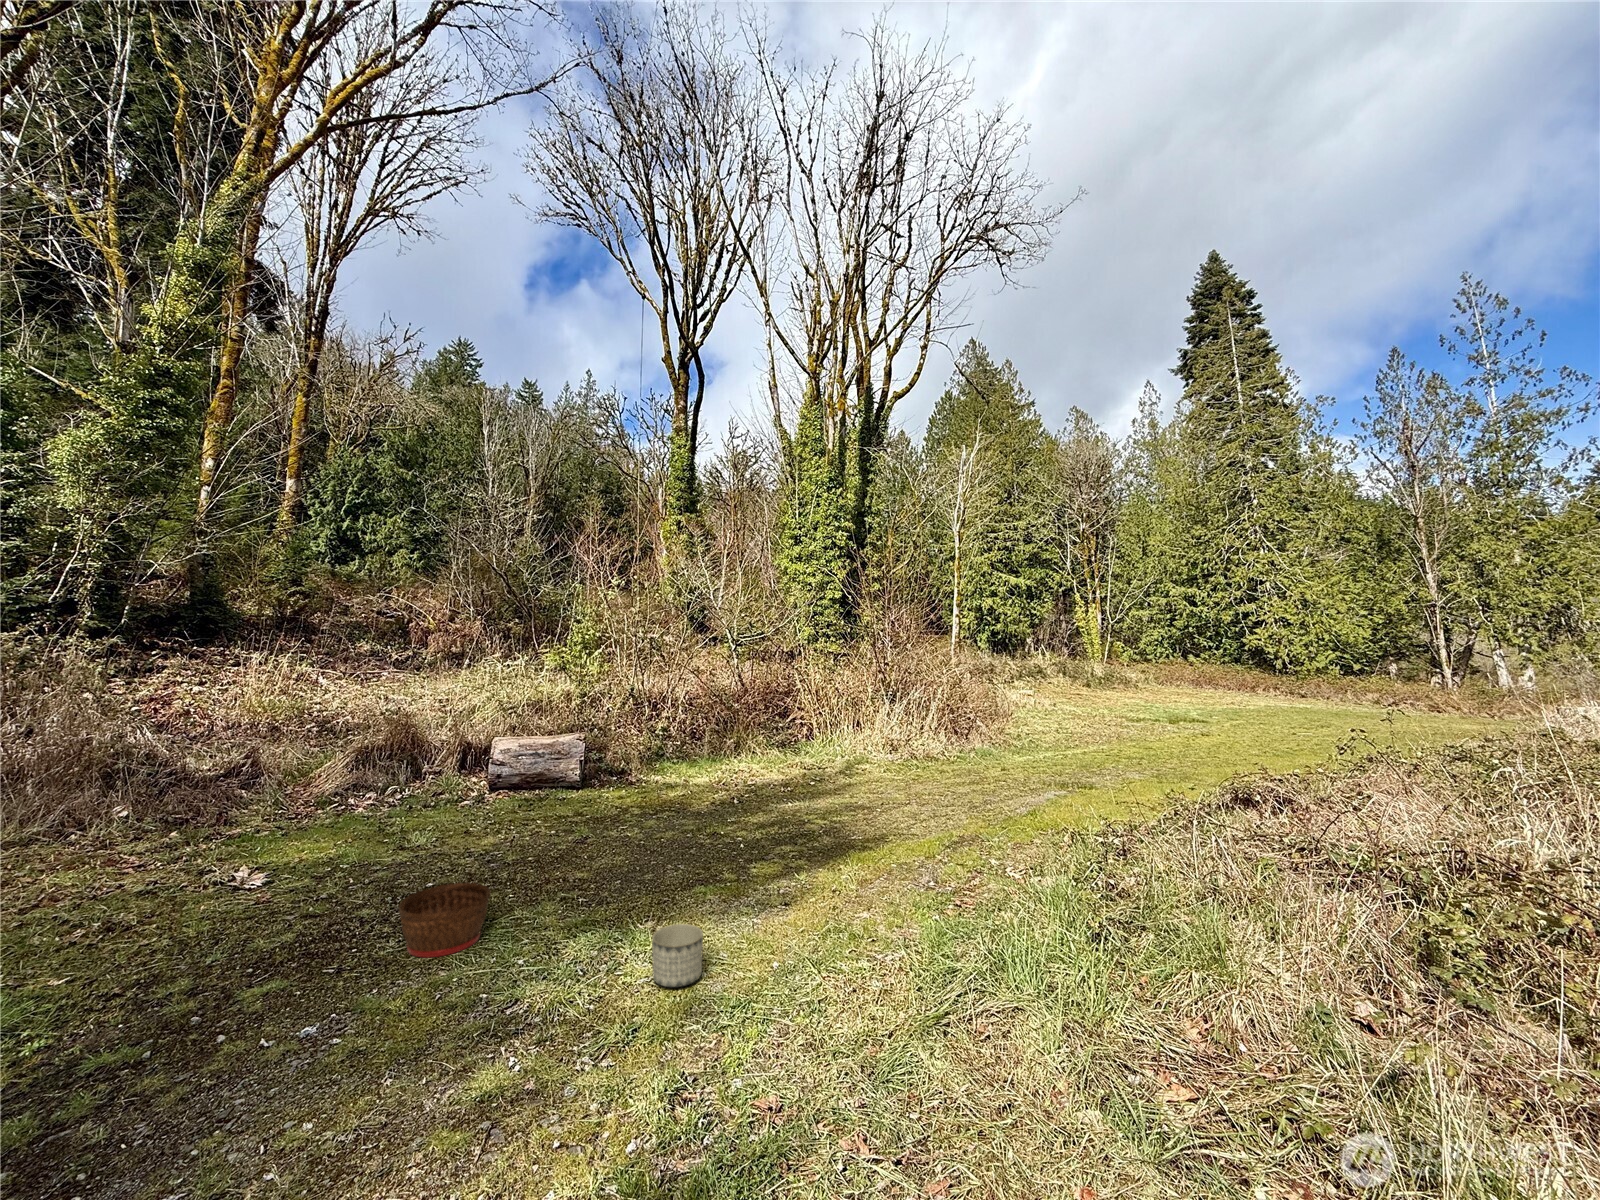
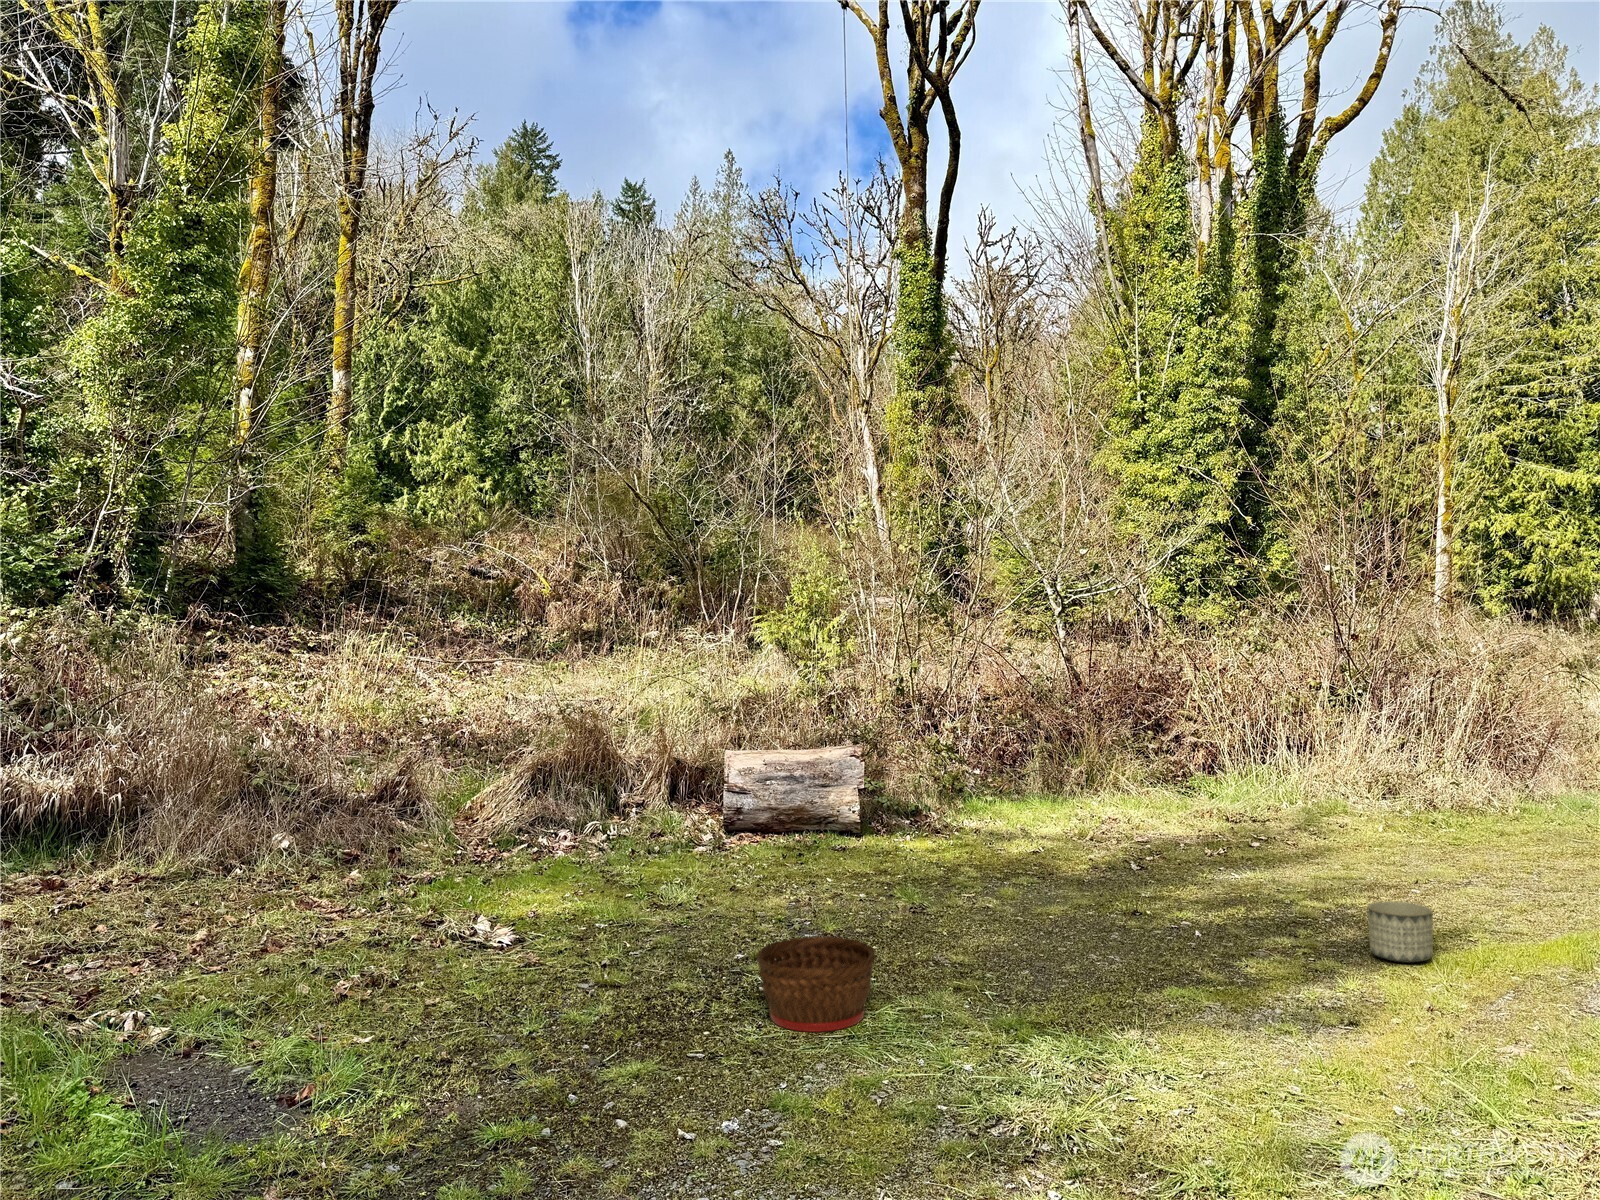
planter: present [652,924,703,987] -> present [1367,901,1433,963]

